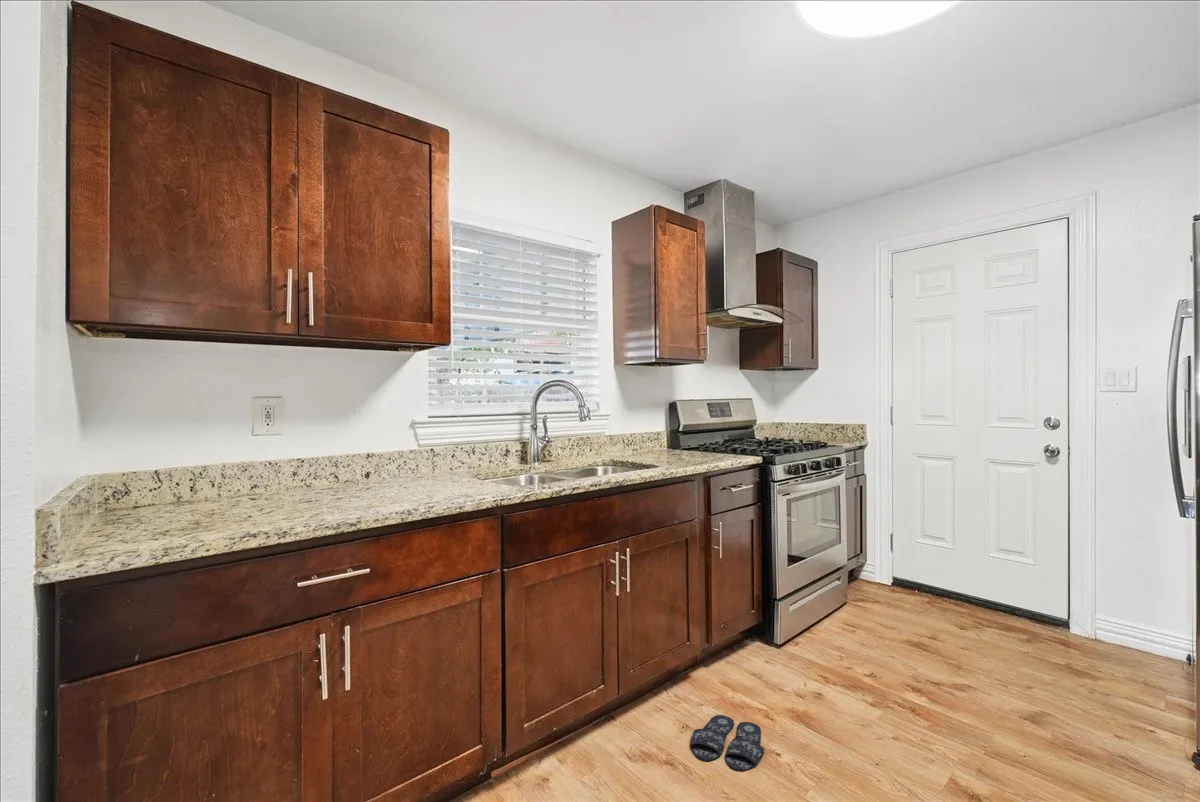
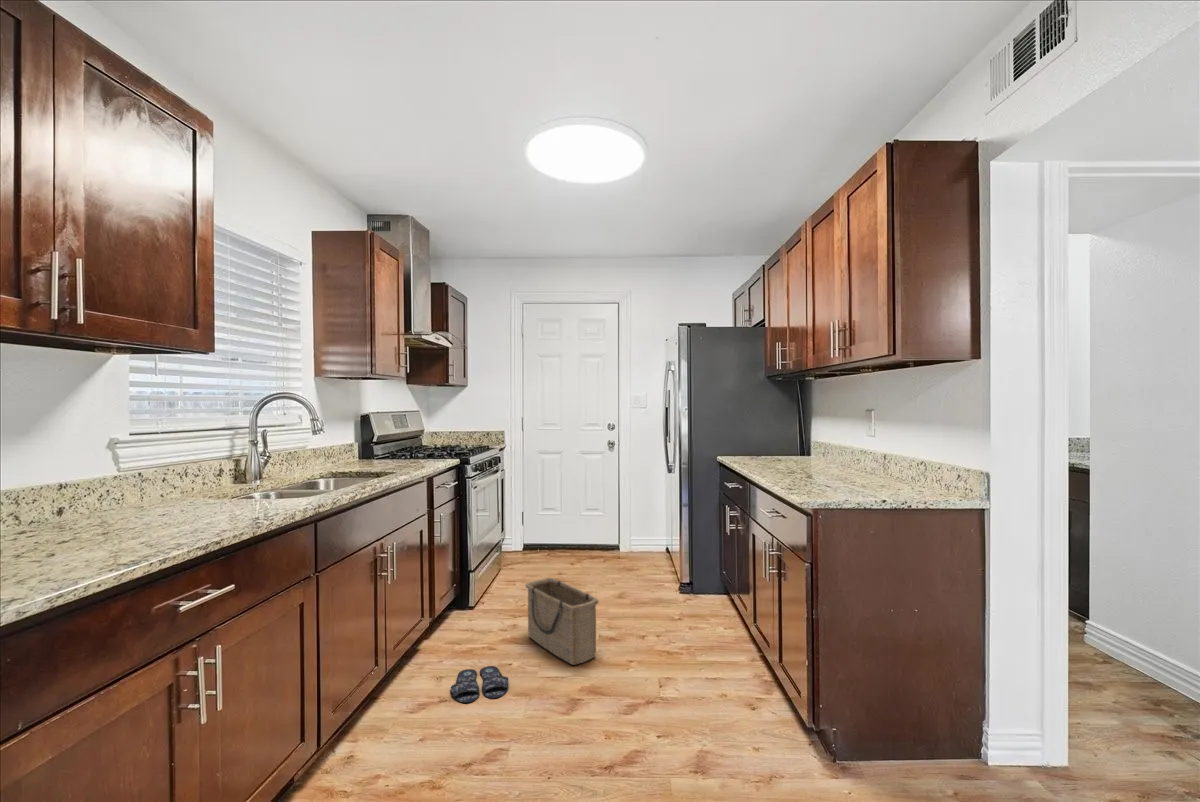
basket: none [820,631,912,774] -> present [526,578,598,665]

